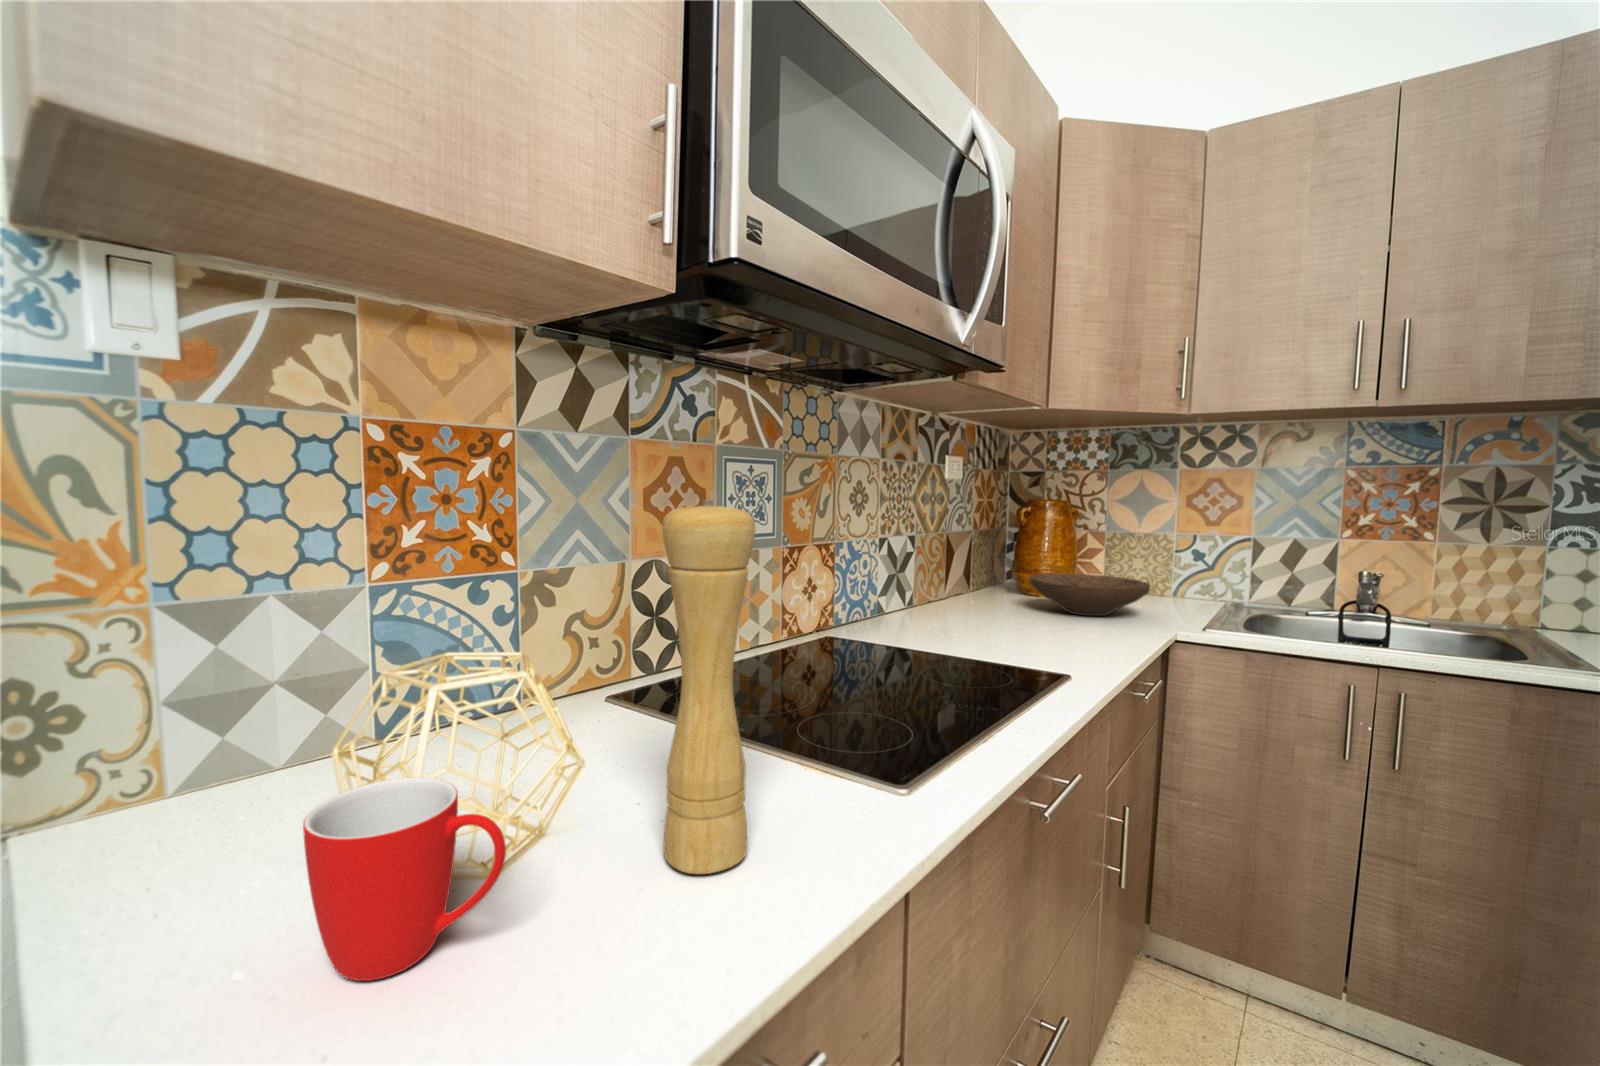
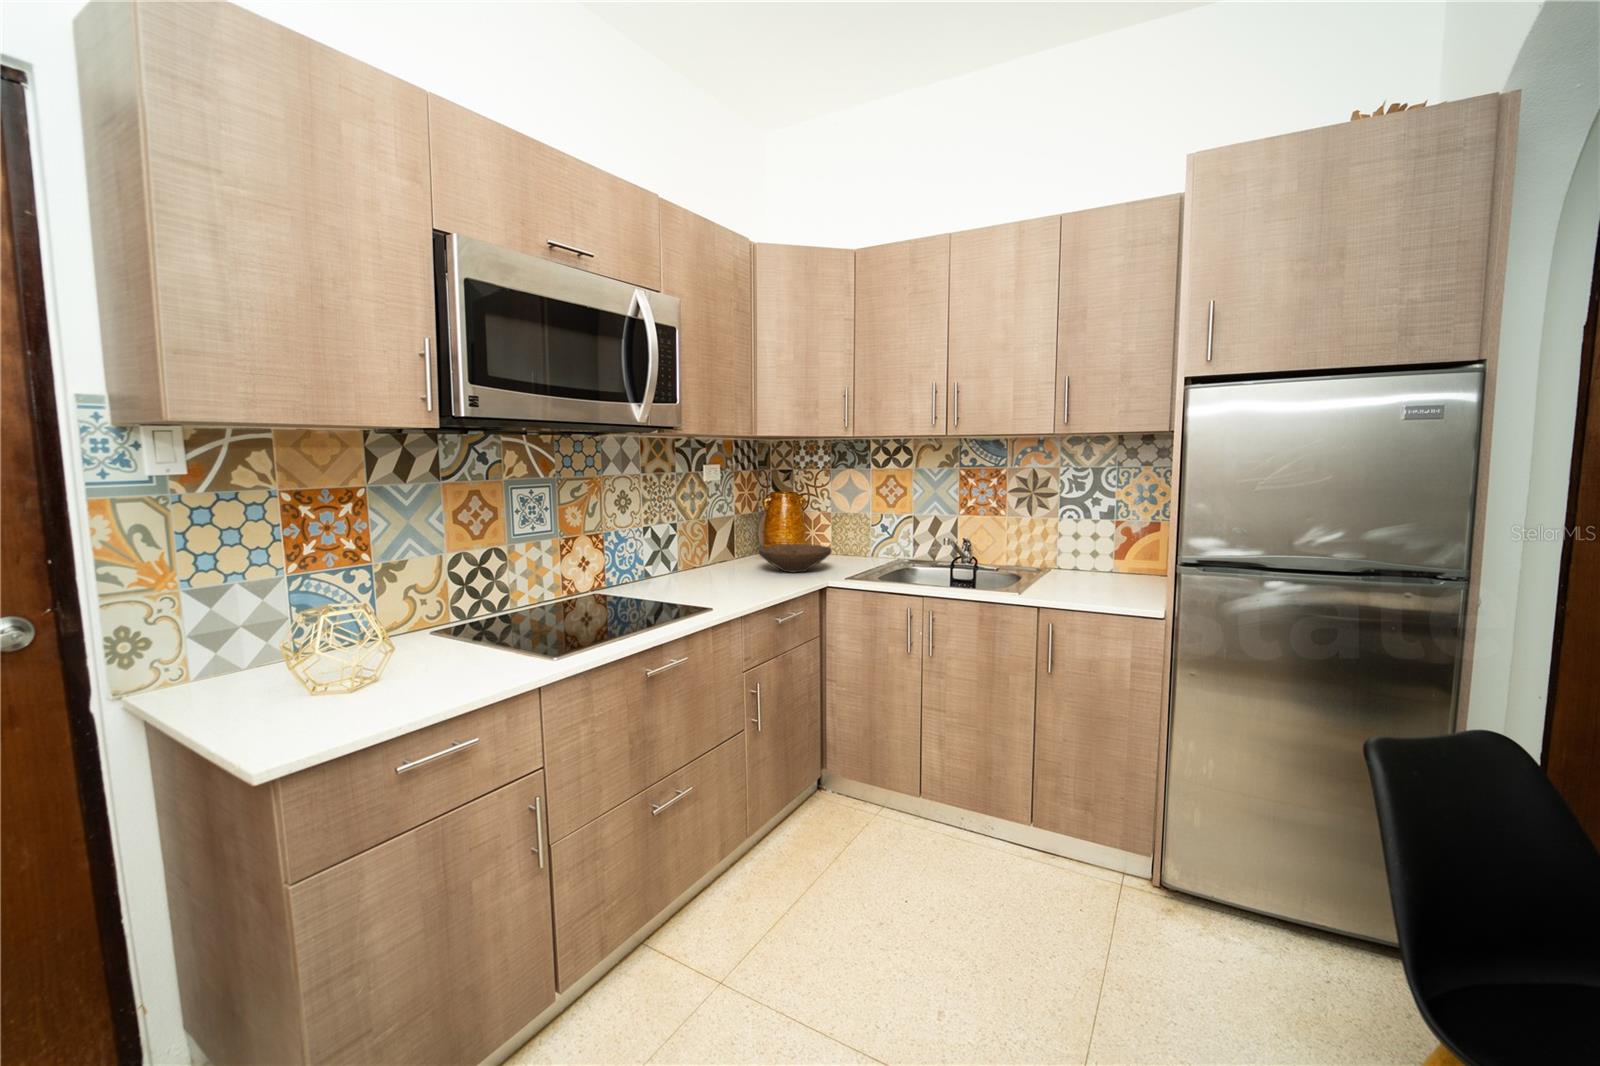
pepper mill: present [662,500,755,874] -> none [420,536,469,686]
mug: present [303,777,506,981] -> none [277,649,355,714]

